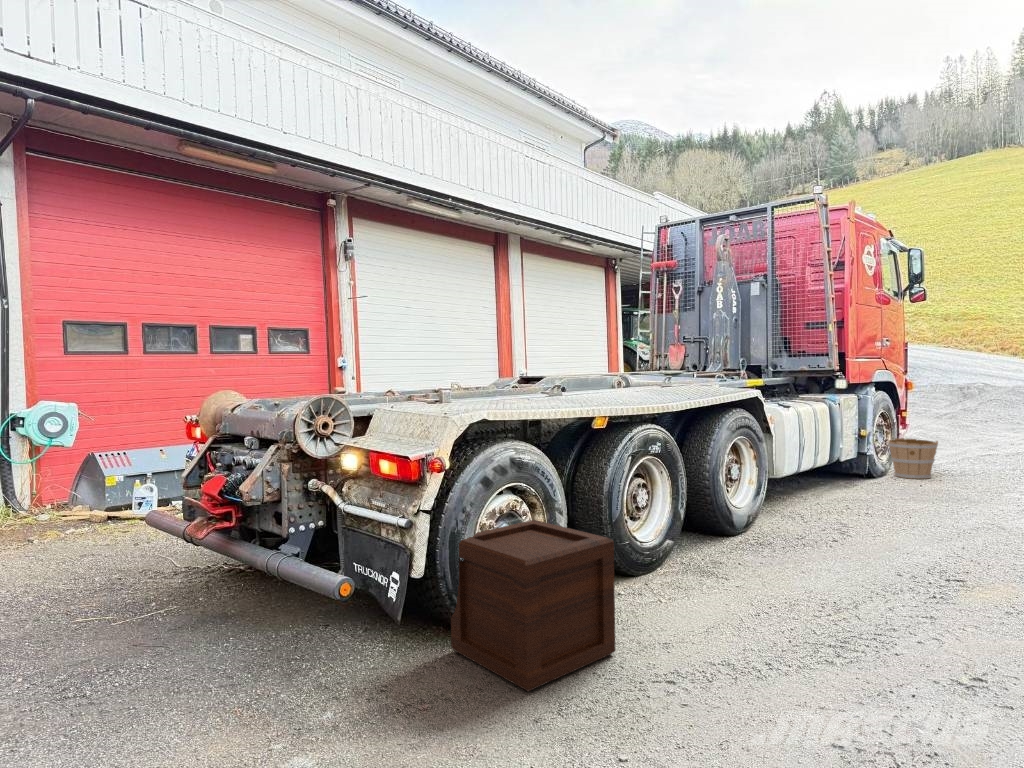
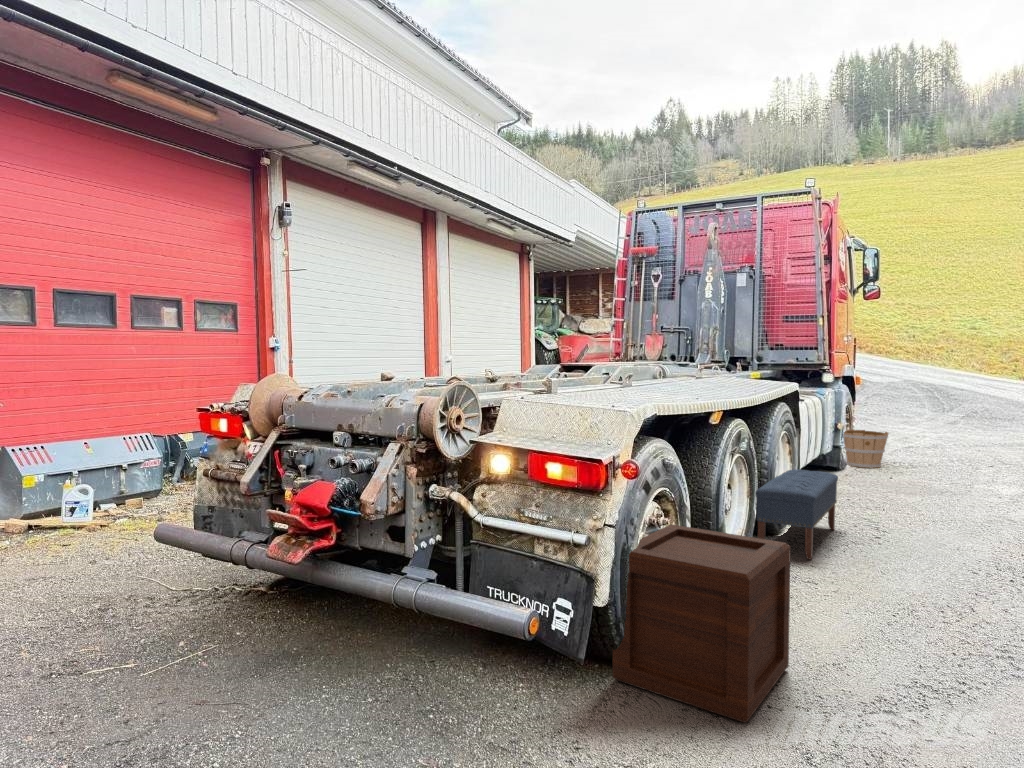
bench: none [697,477,806,564] -> present [756,469,838,559]

